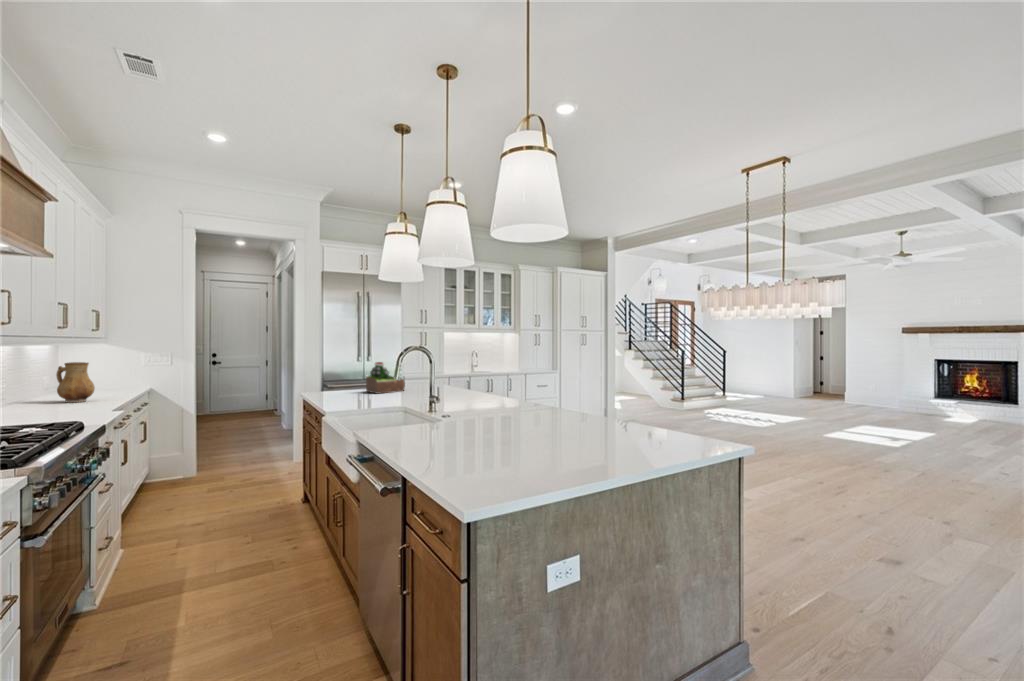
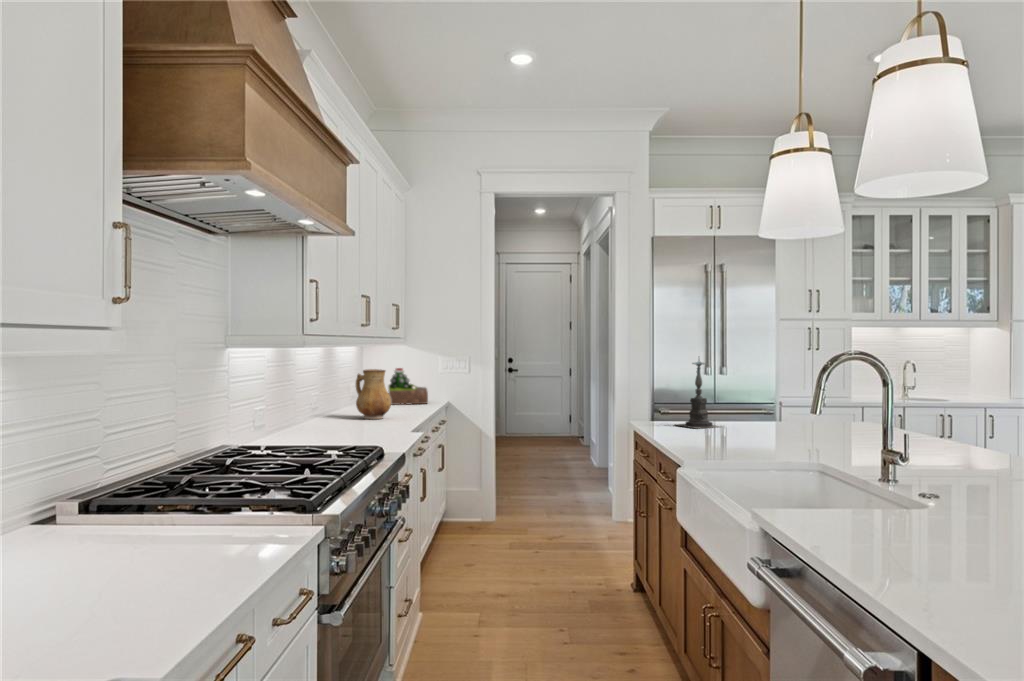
candle holder: none [328,347,361,394] -> present [676,360,720,429]
succulent plant: present [366,362,405,394] -> present [388,368,428,405]

